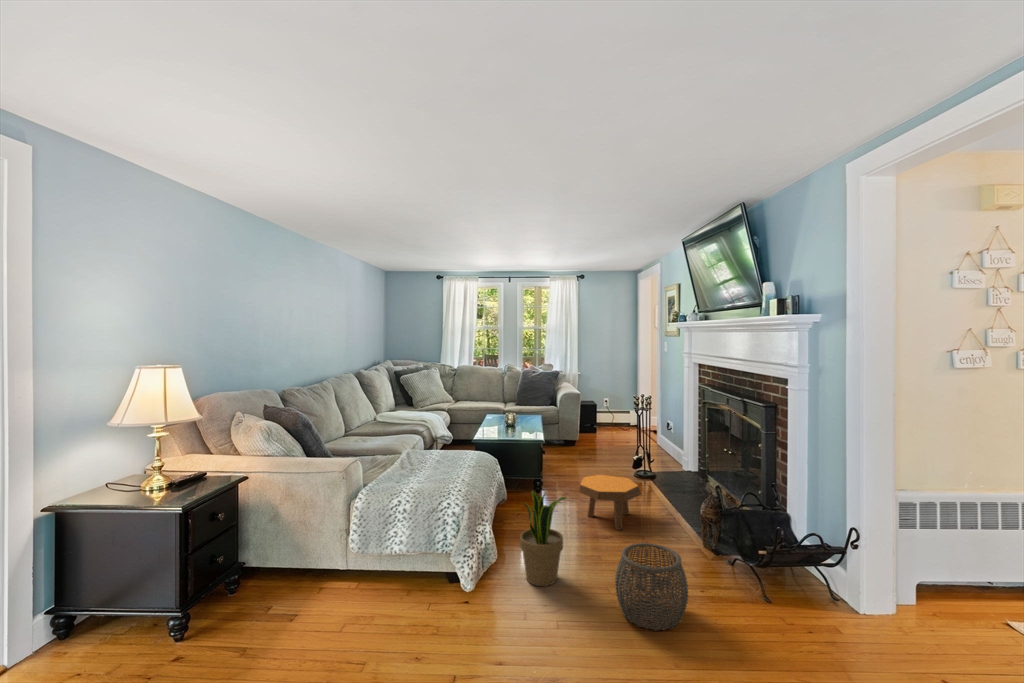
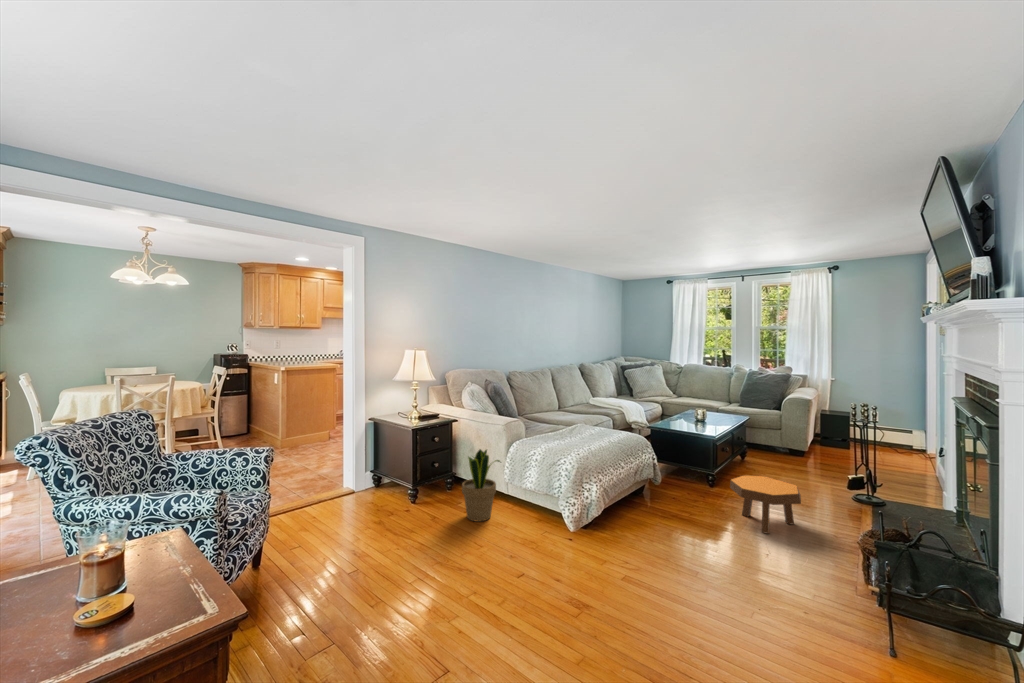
potted plant: present [520,491,566,586] -> present [462,449,500,521]
woven basket: present [615,543,688,631] -> none [677,530,755,618]

